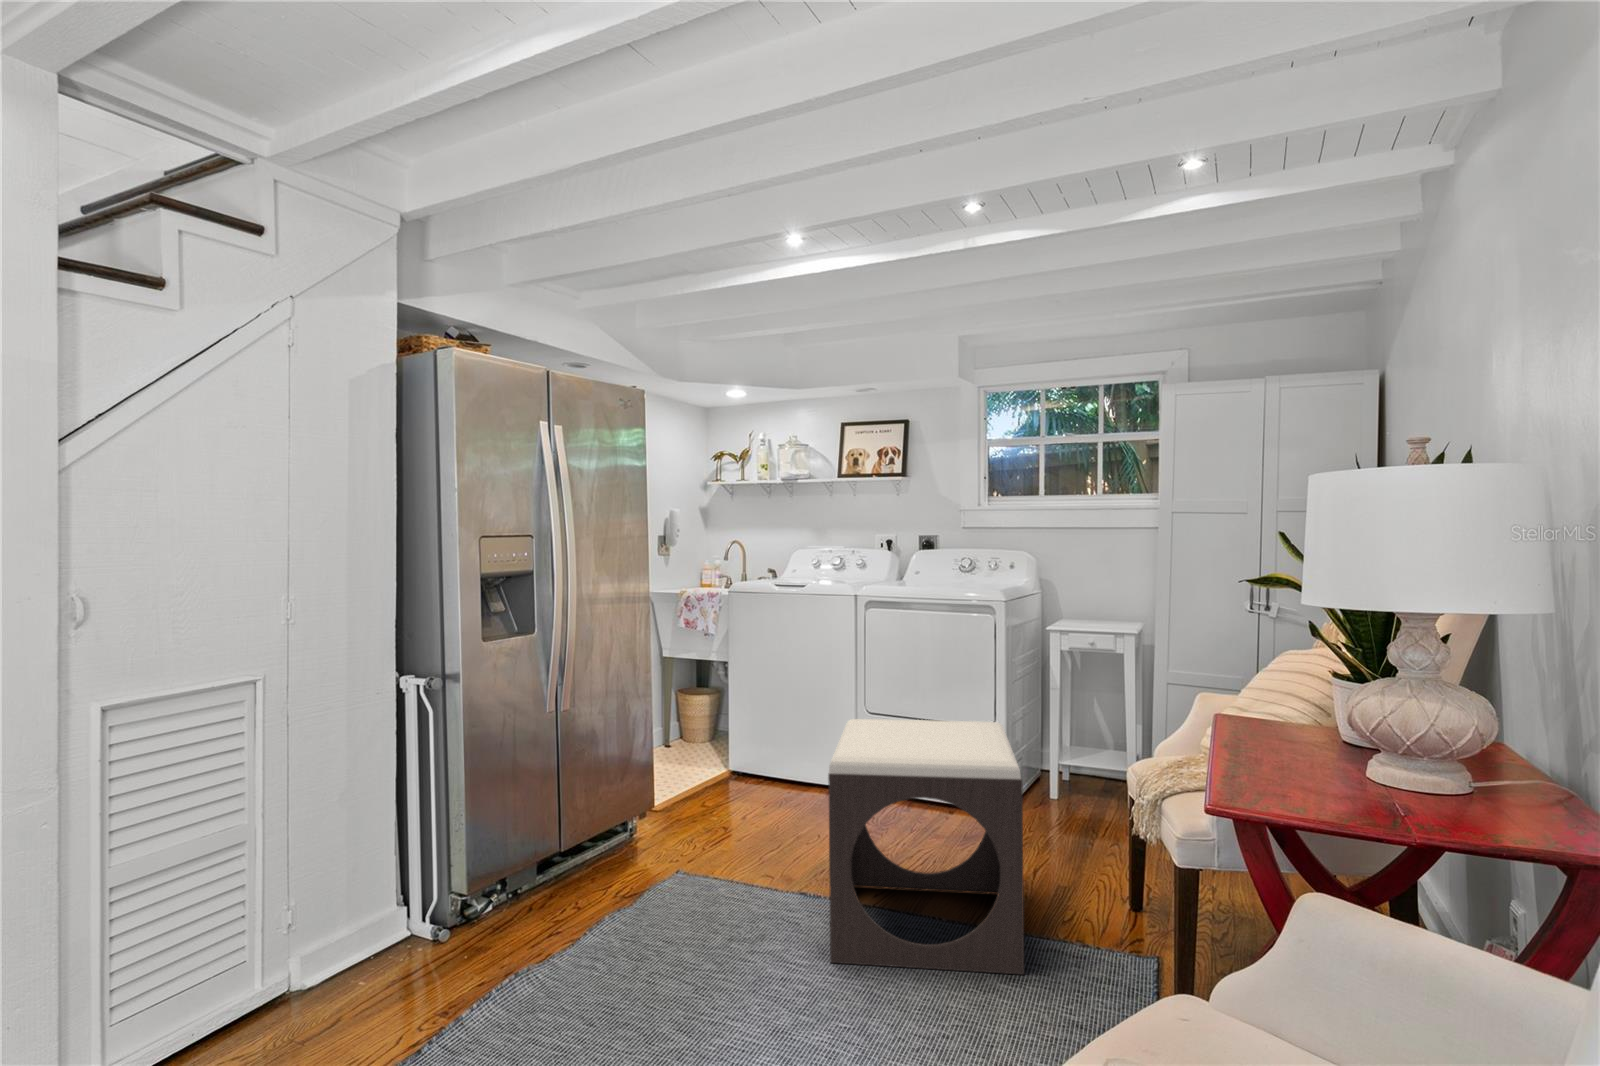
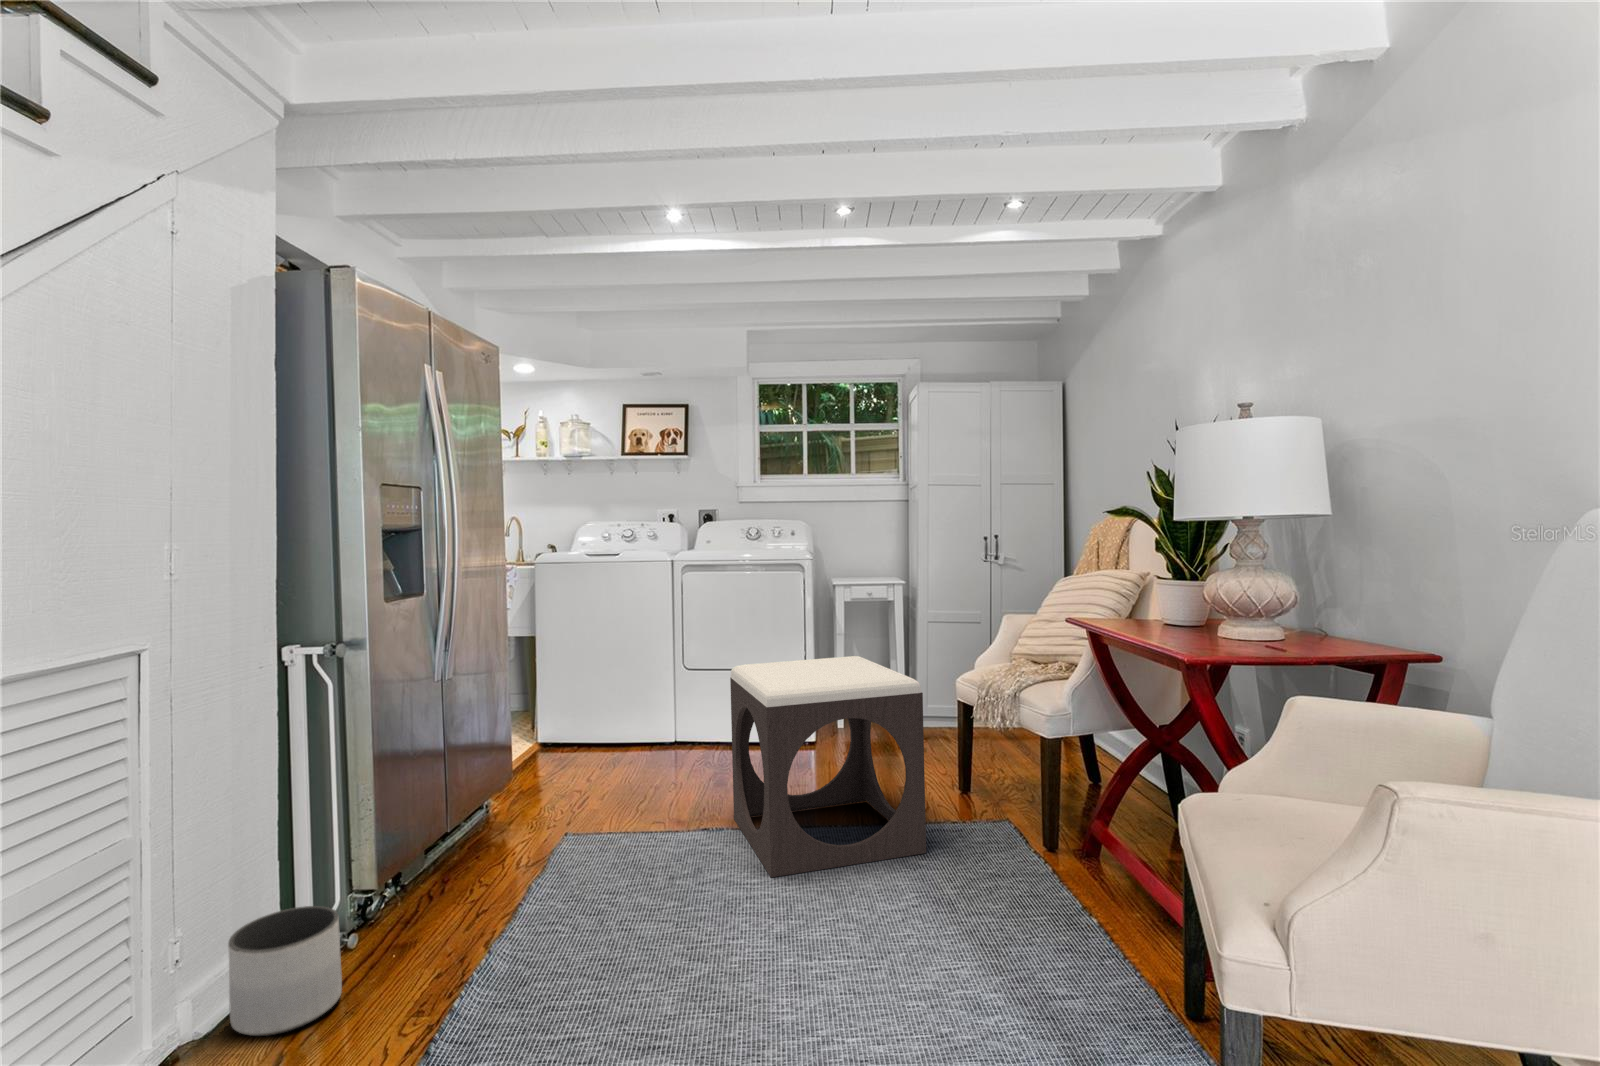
planter: none [311,899,403,1007] -> present [228,906,342,1036]

